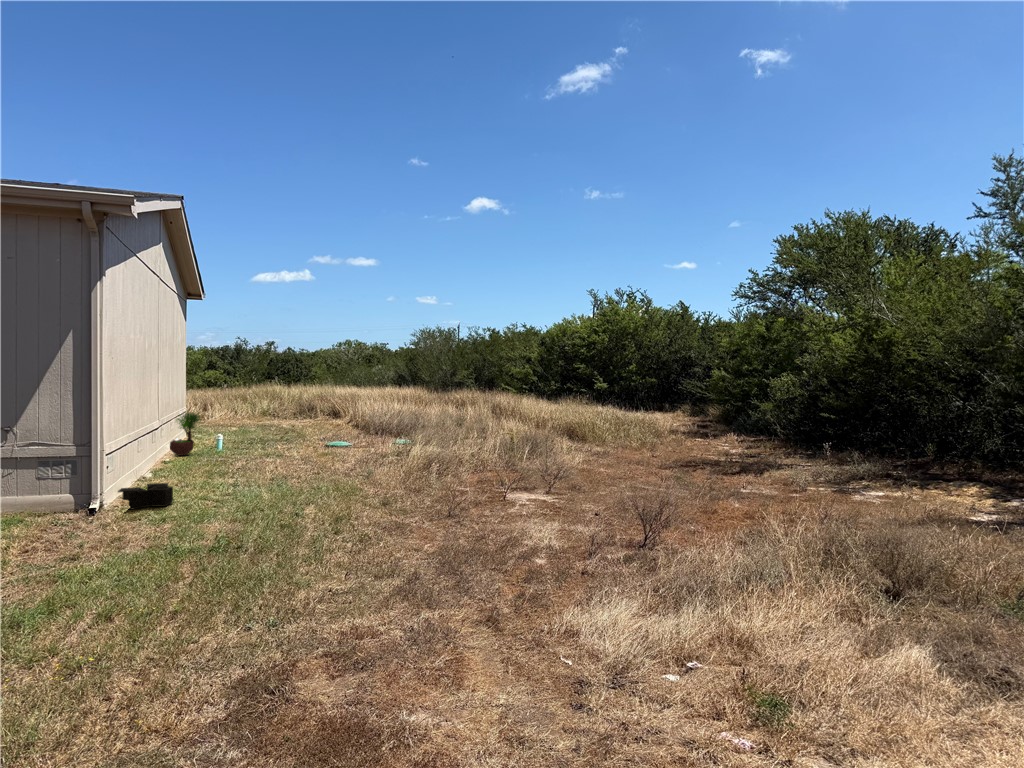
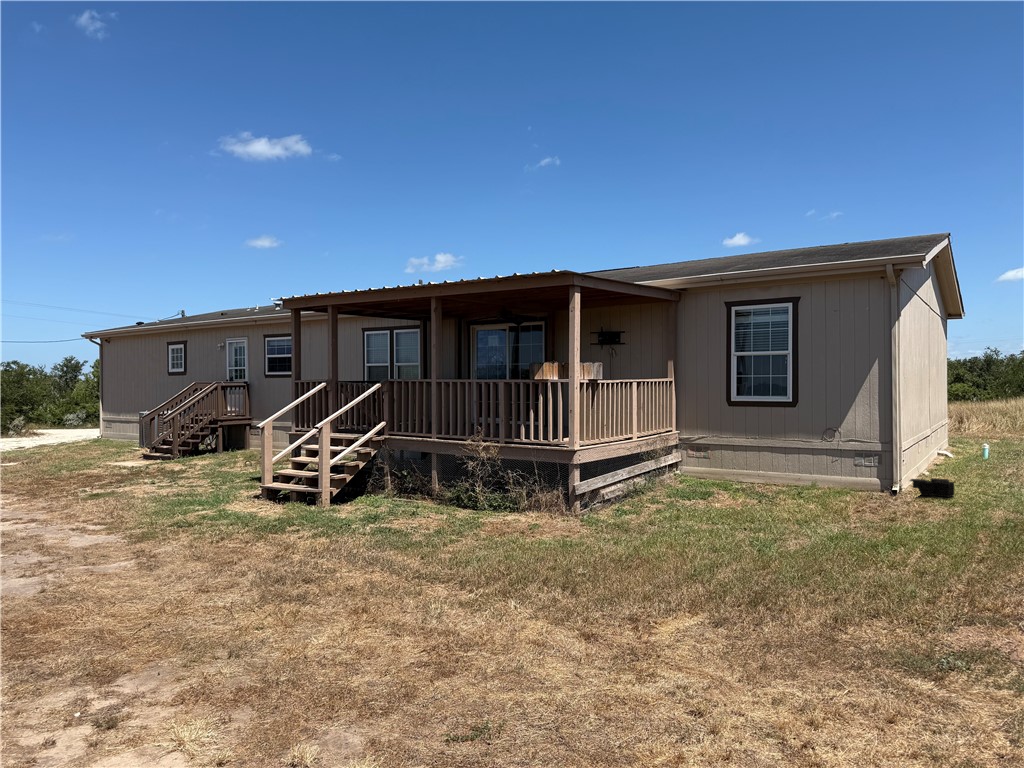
potted tree: present [170,412,200,456] -> none [937,419,968,462]

